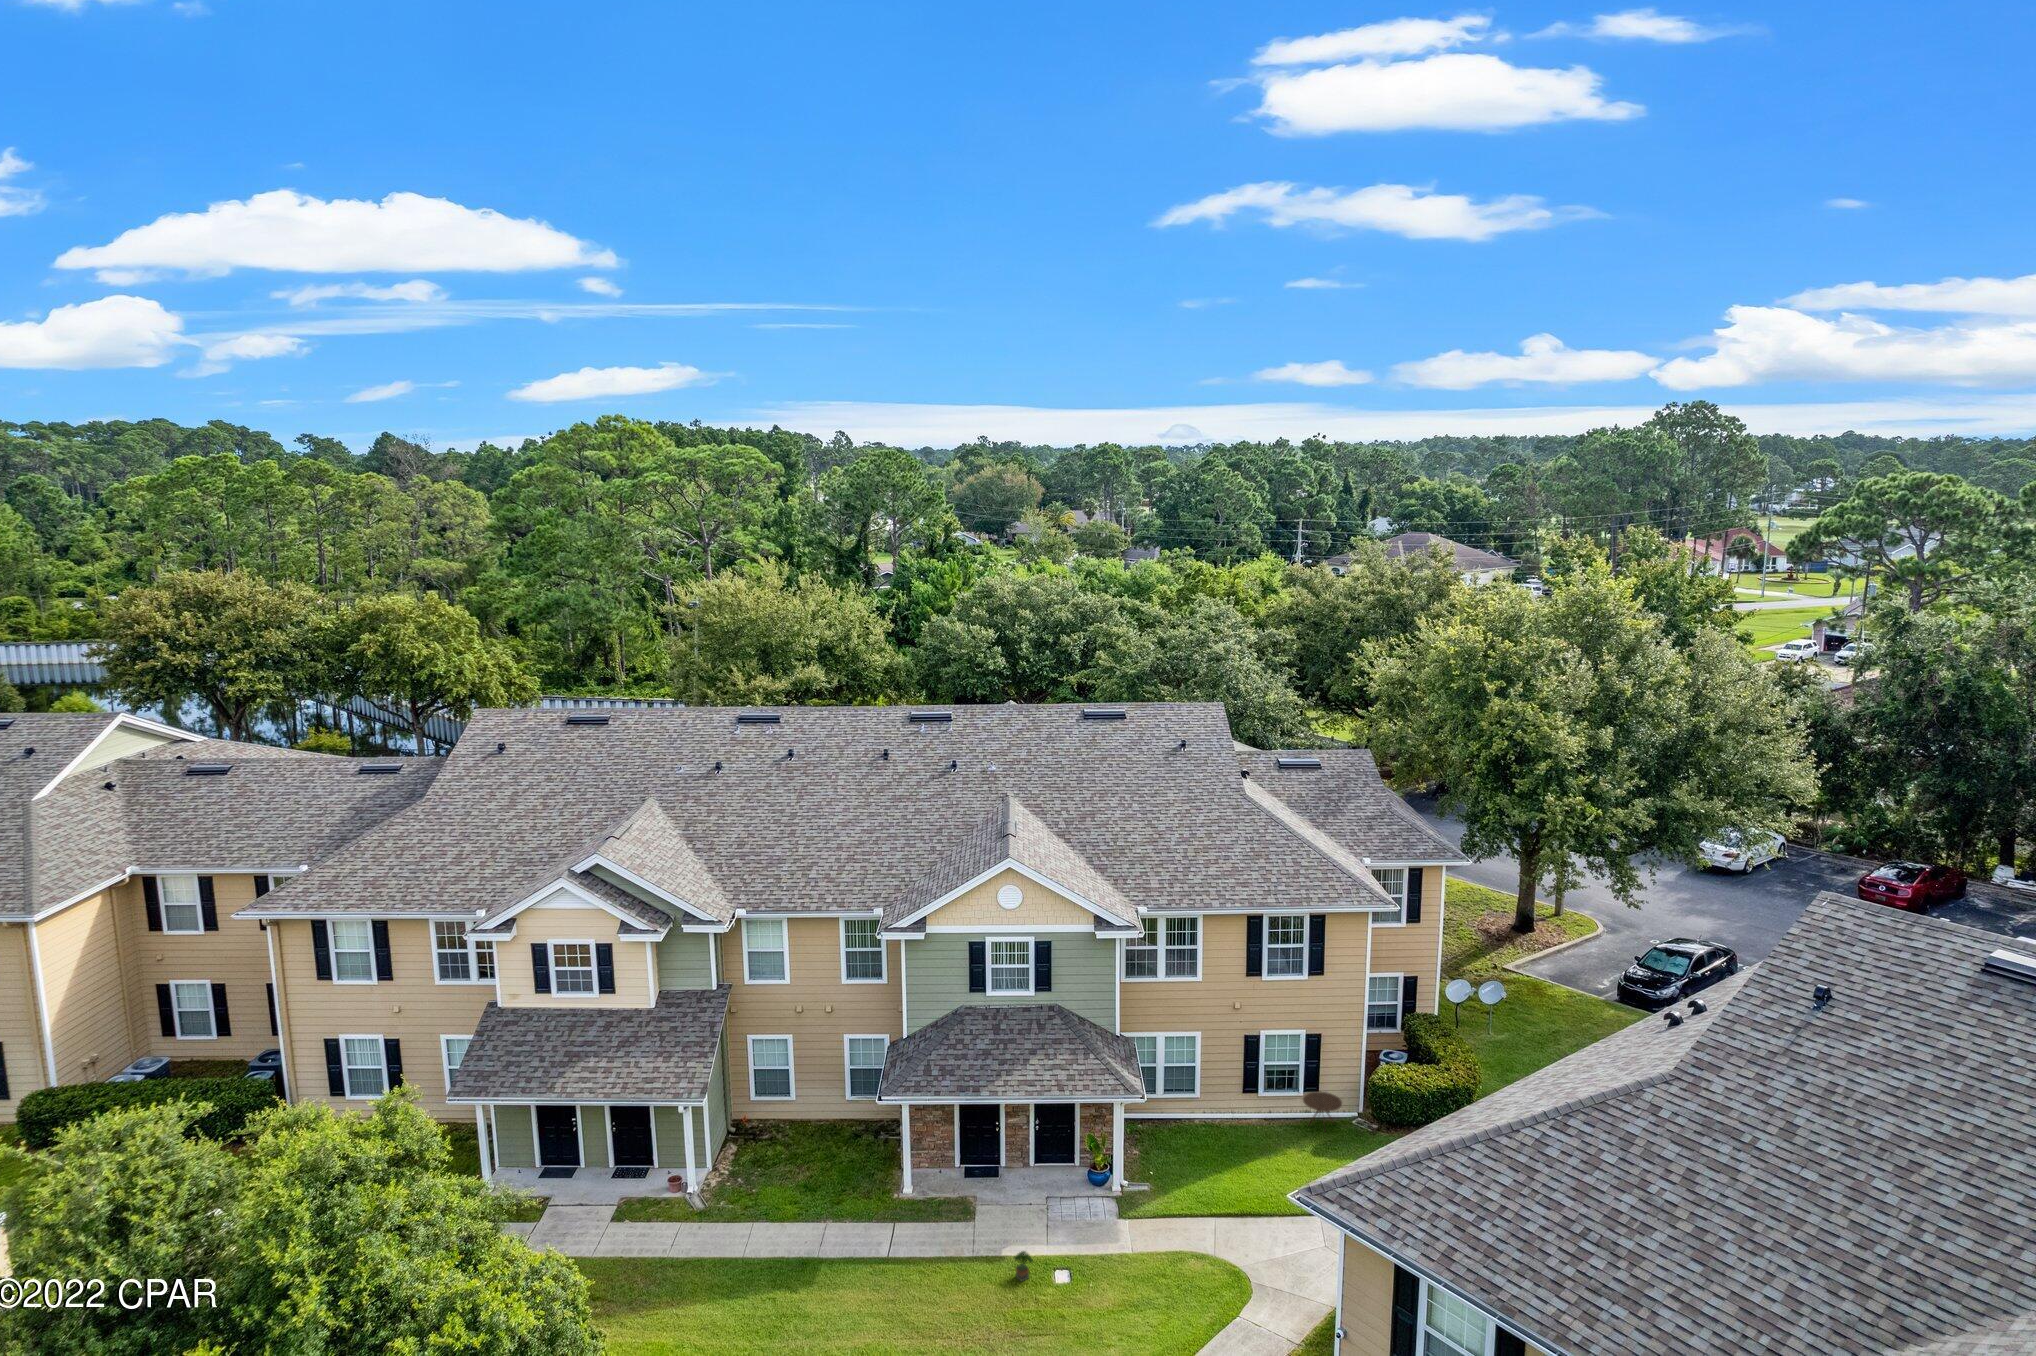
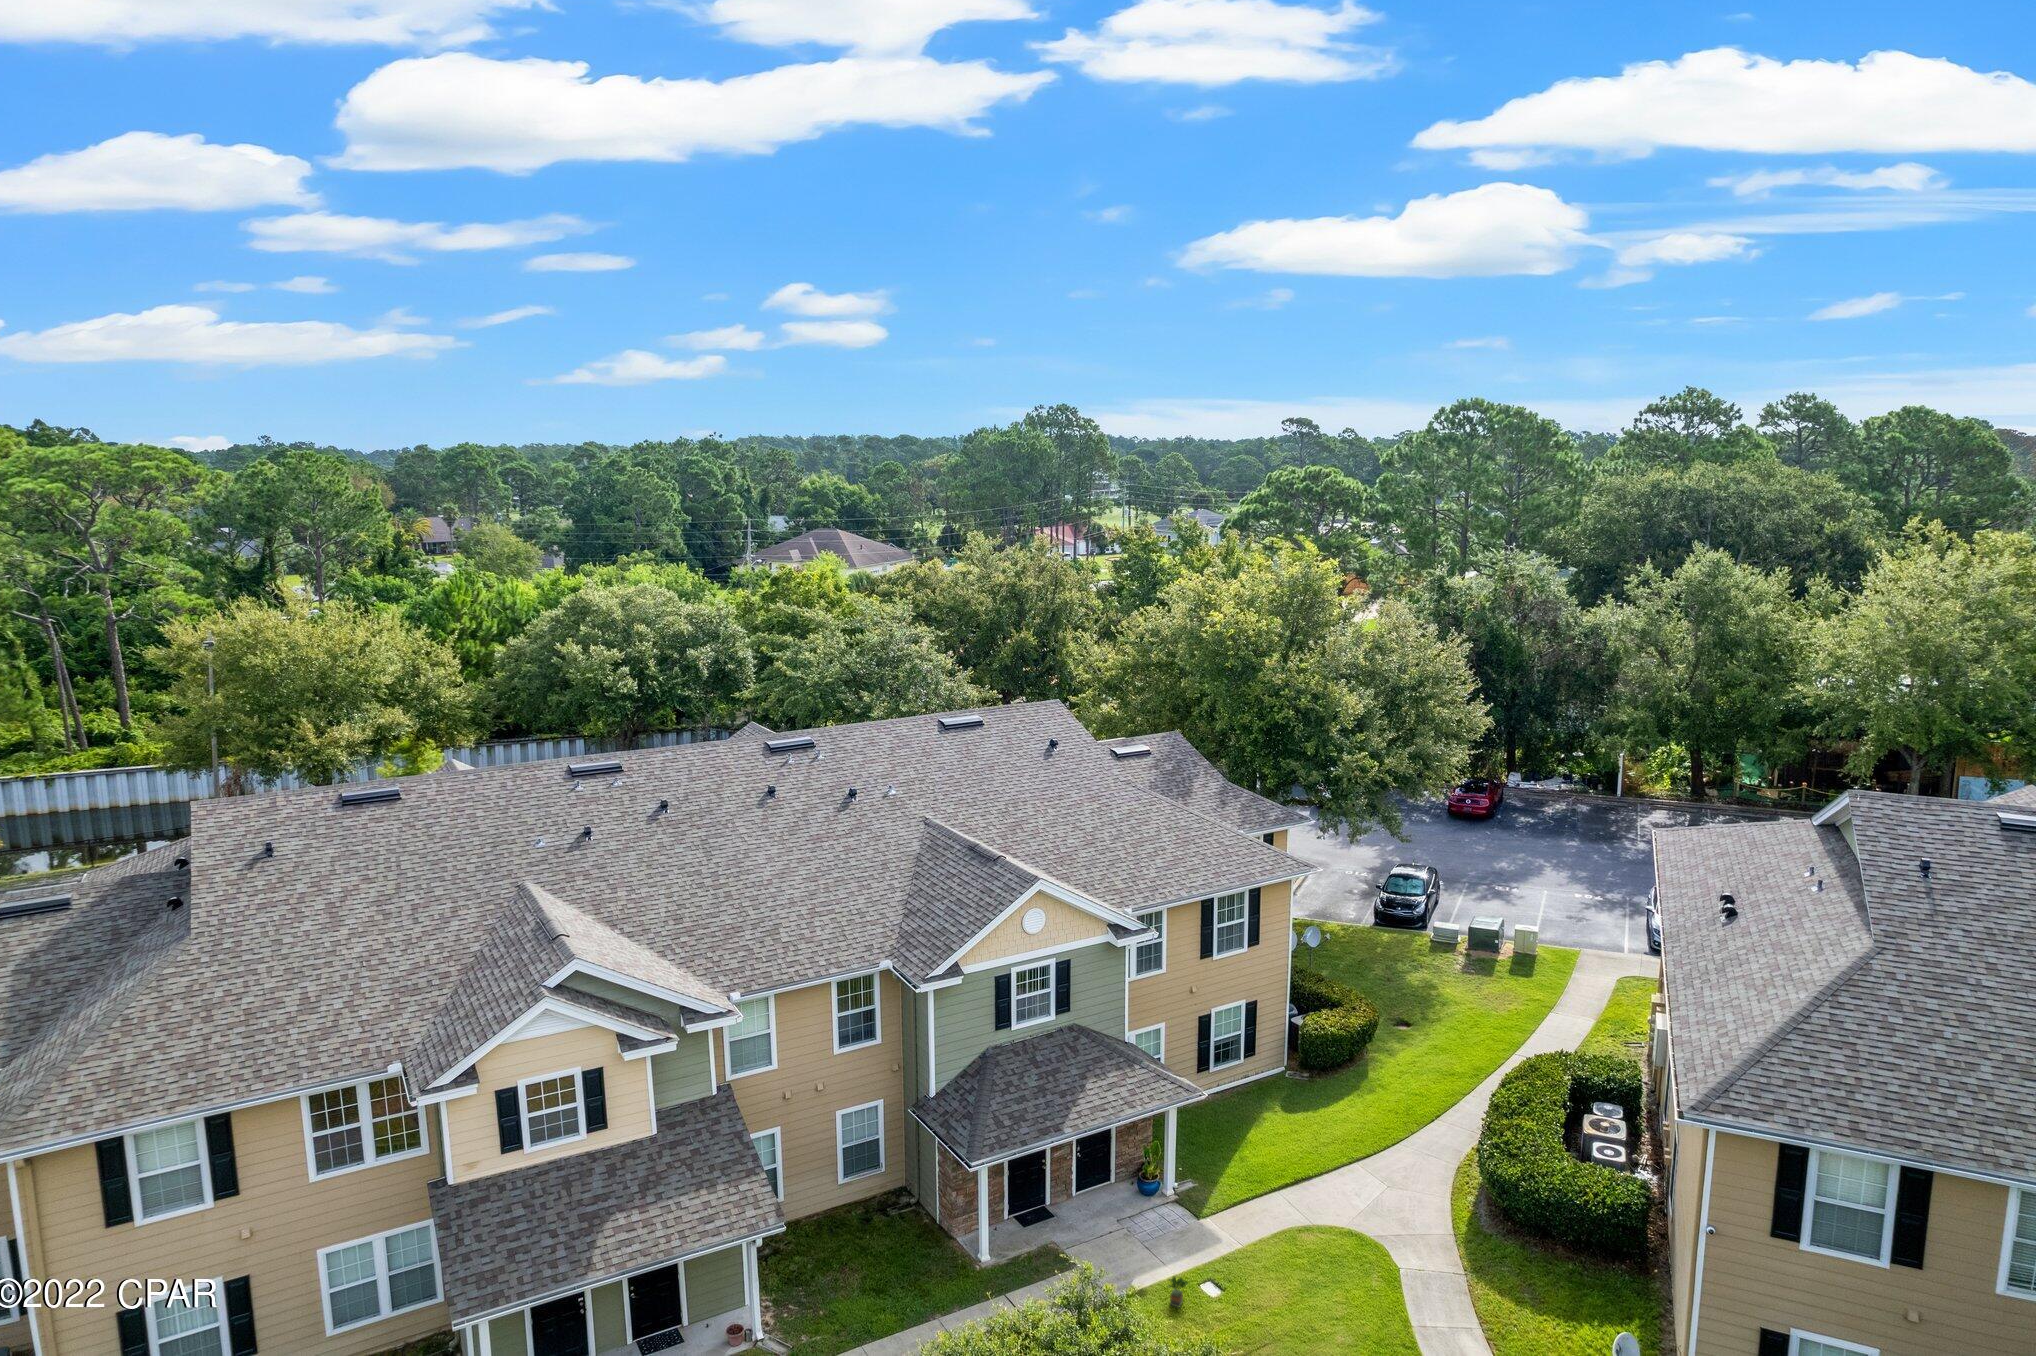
round table: present [1303,1092,1342,1123] -> none [1249,1054,1286,1091]

